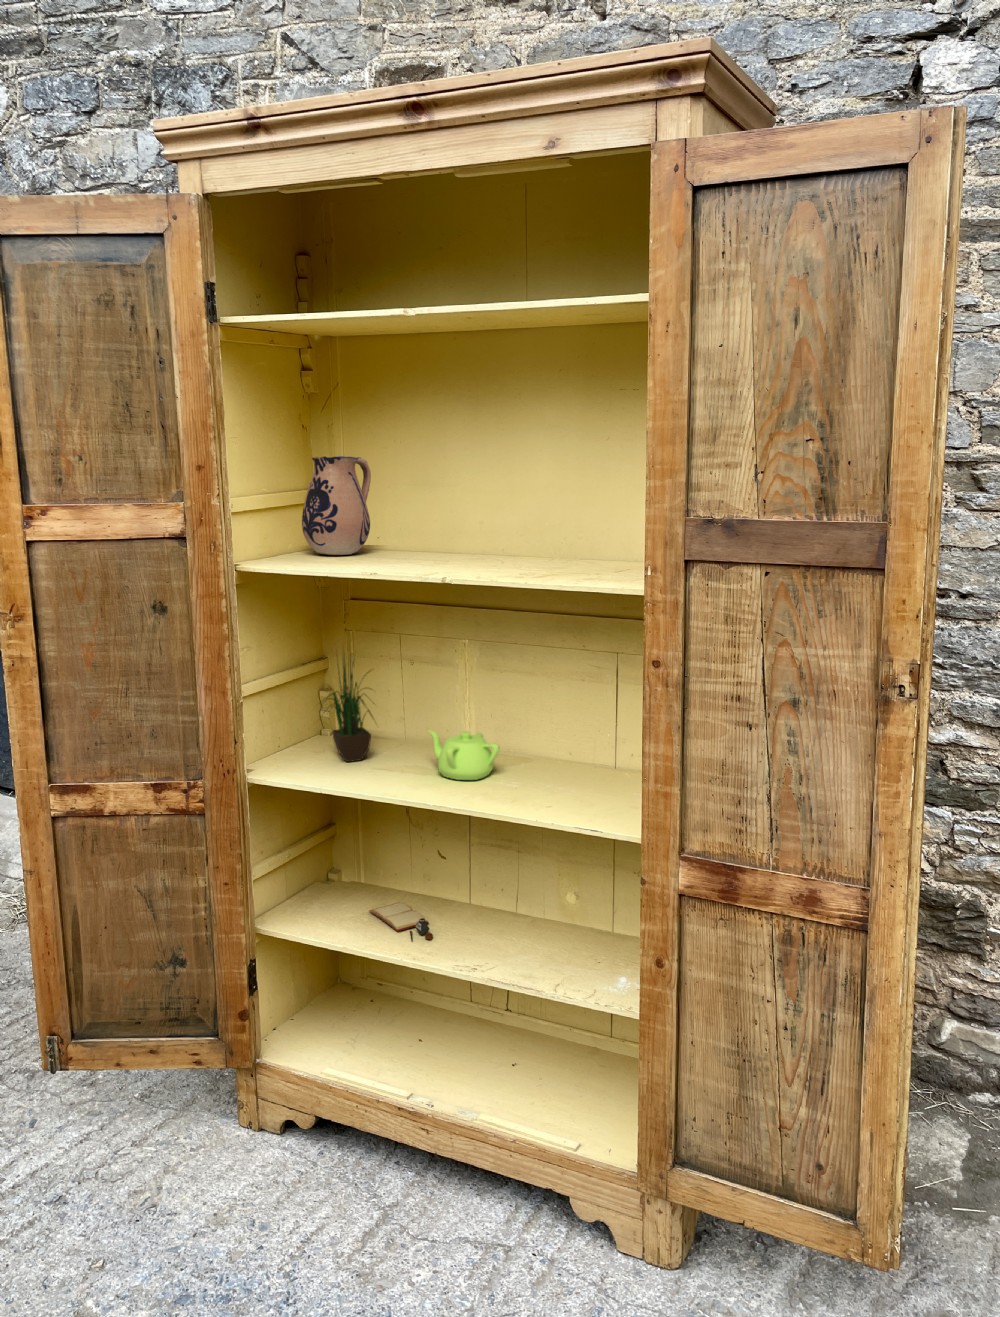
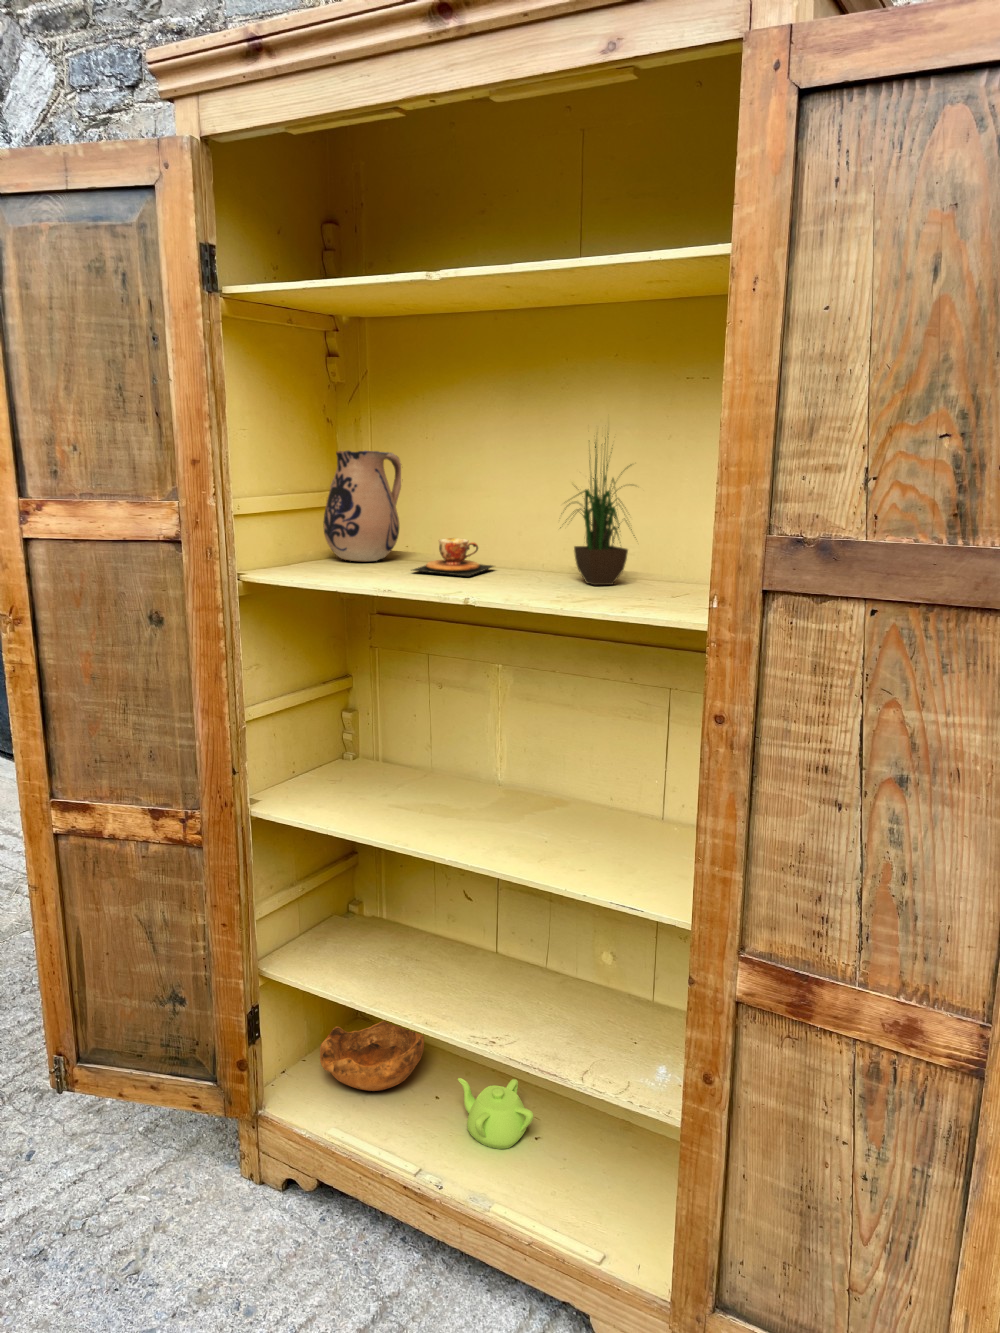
teacup: none [385,531,460,564] -> present [413,538,493,576]
potted plant: present [326,654,373,762] -> present [560,439,632,585]
teapot: present [428,730,499,780] -> present [458,1078,533,1149]
book: present [369,902,433,941] -> none [389,939,454,993]
wooden bowl: none [308,977,404,1041] -> present [320,1021,424,1091]

